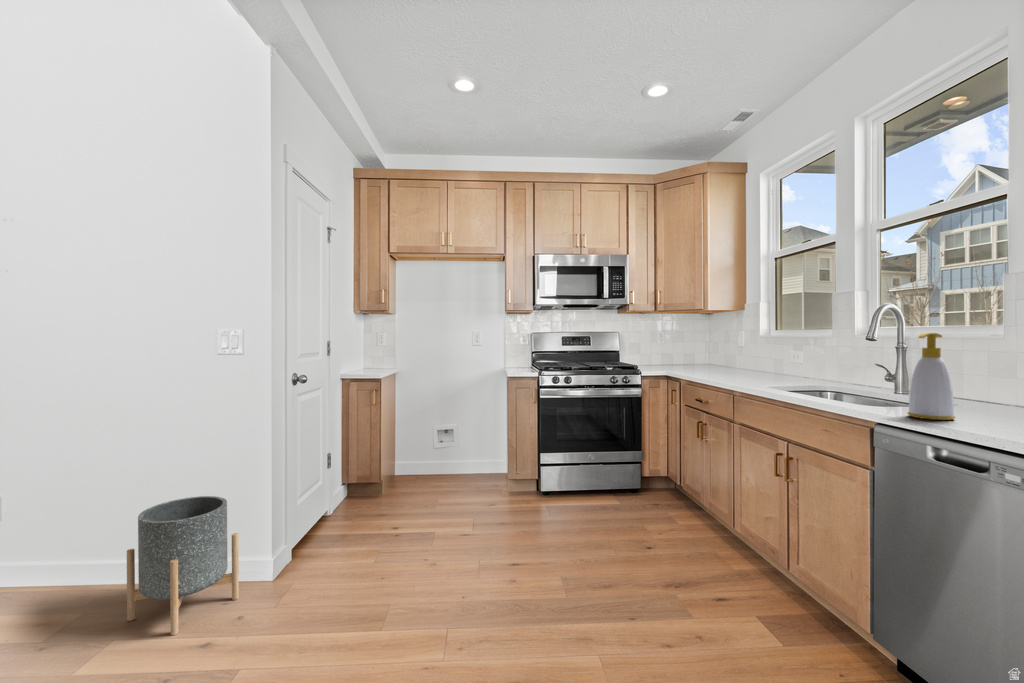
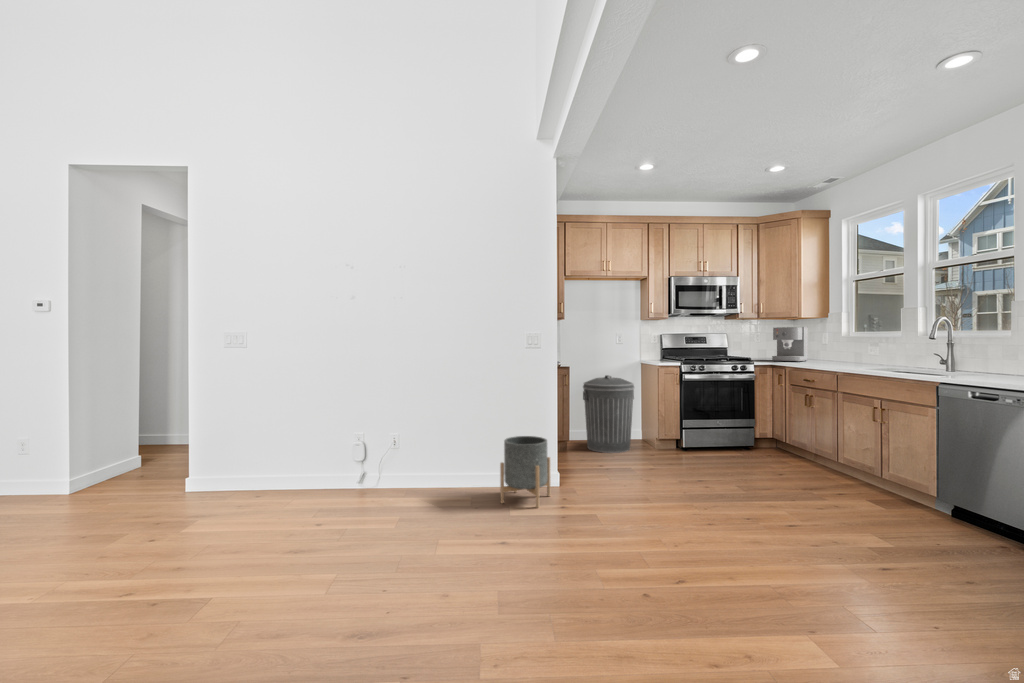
coffee maker: none [670,323,717,371] -> present [772,327,808,362]
soap bottle: present [907,333,955,420] -> none [958,335,983,380]
trash can: none [414,387,485,495] -> present [583,375,634,453]

